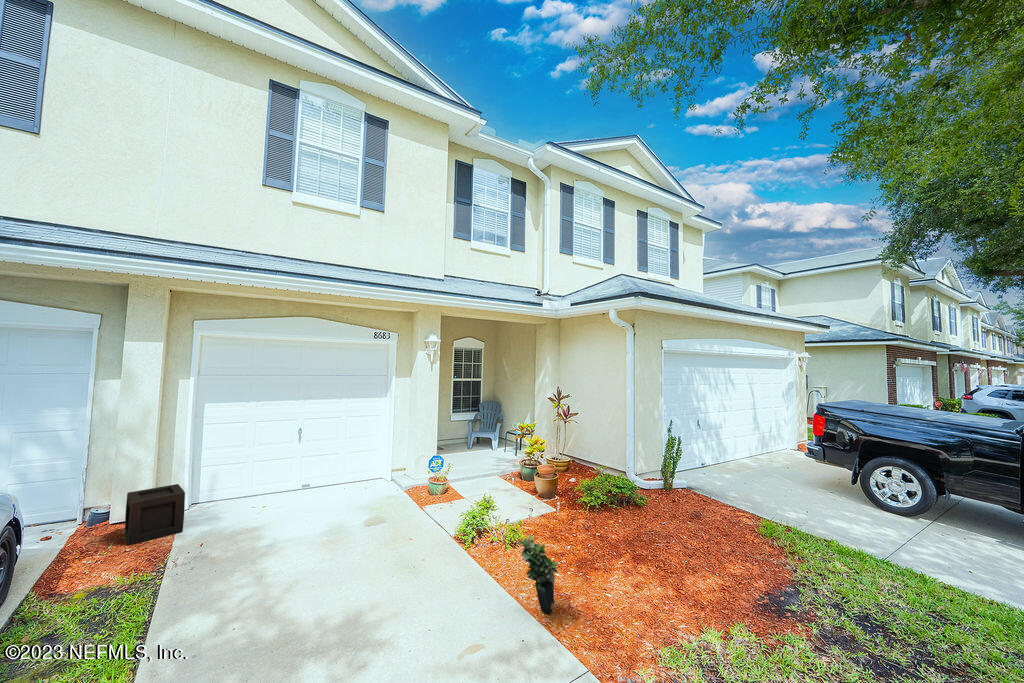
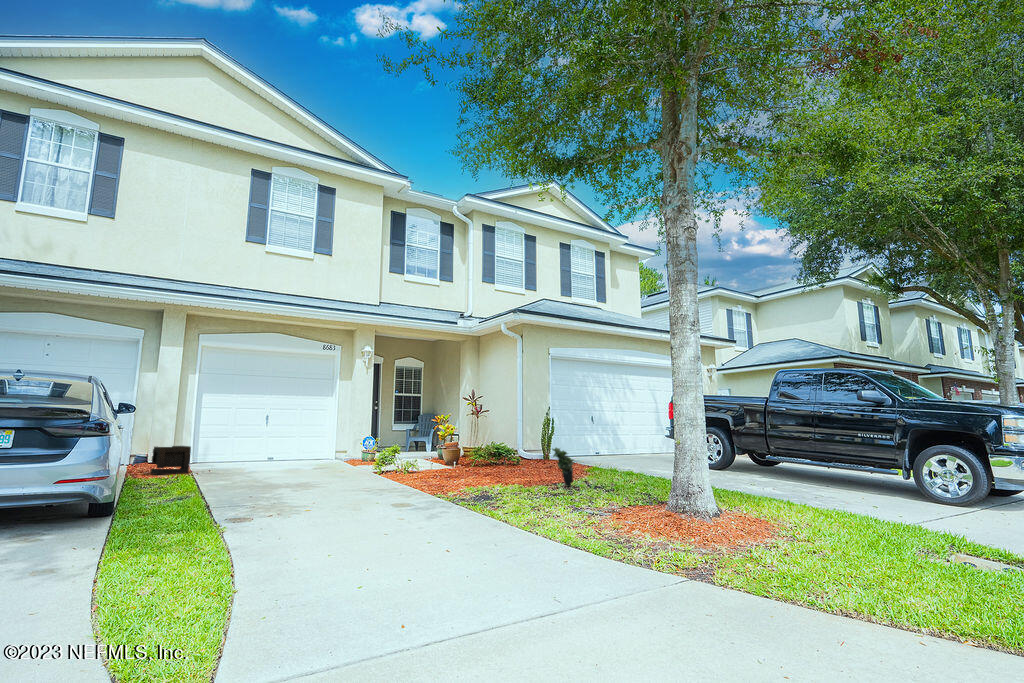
potted plant: present [519,535,558,614] -> present [552,448,574,487]

